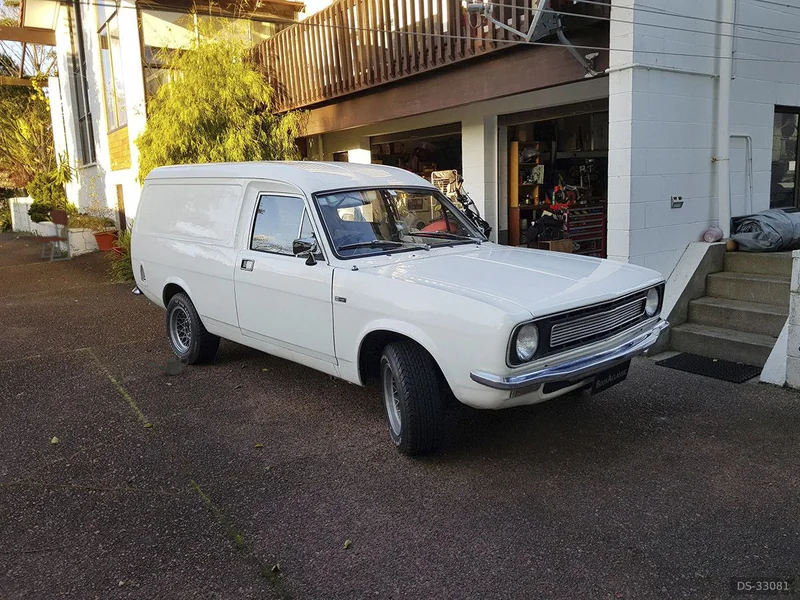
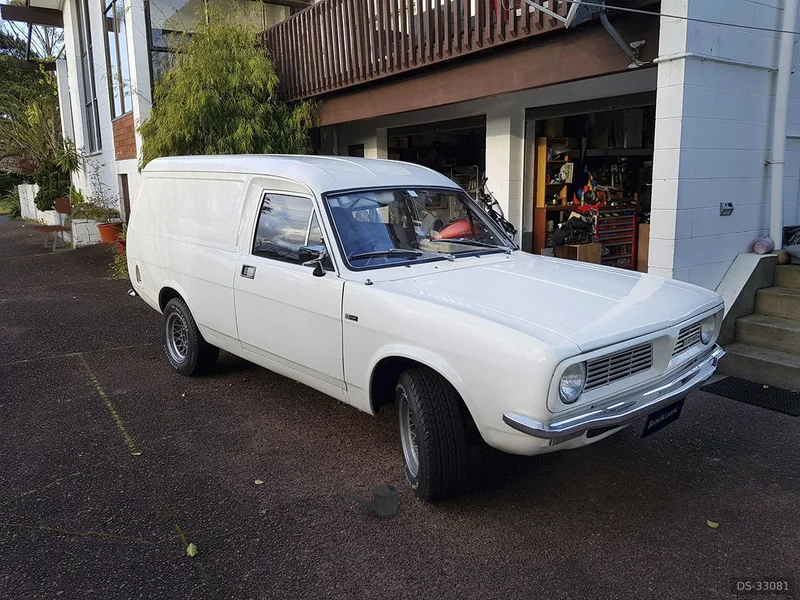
watering can: present [149,357,189,375] -> present [345,484,410,518]

